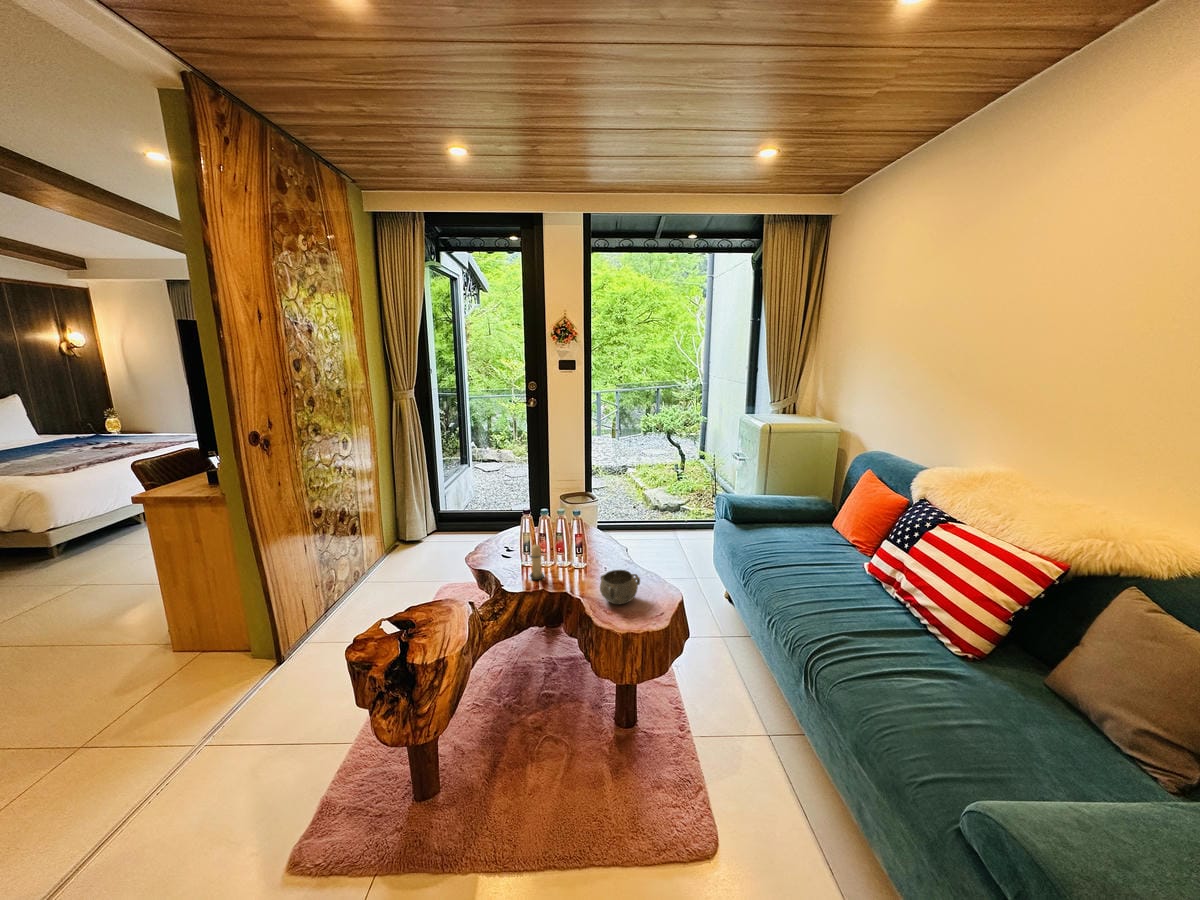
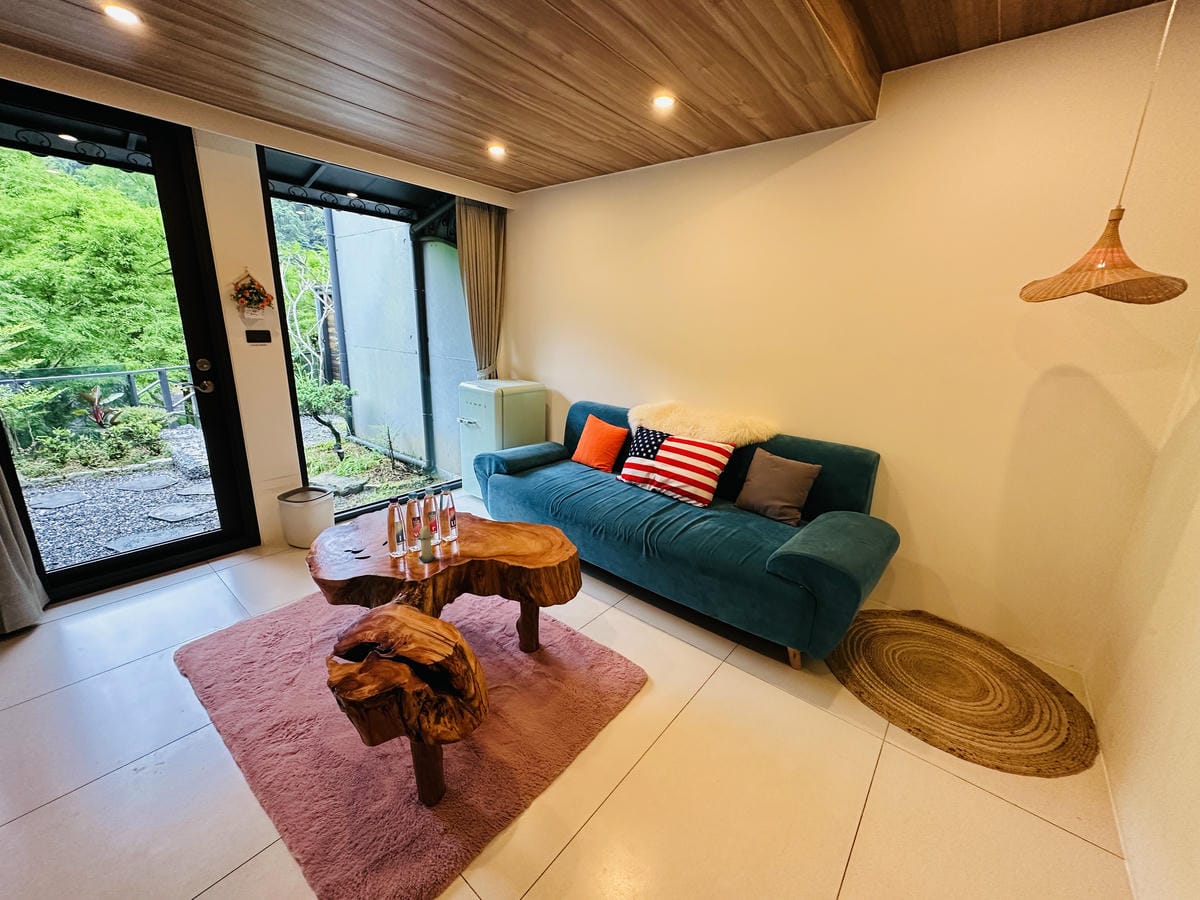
decorative bowl: present [600,570,640,604] -> none [501,520,539,550]

